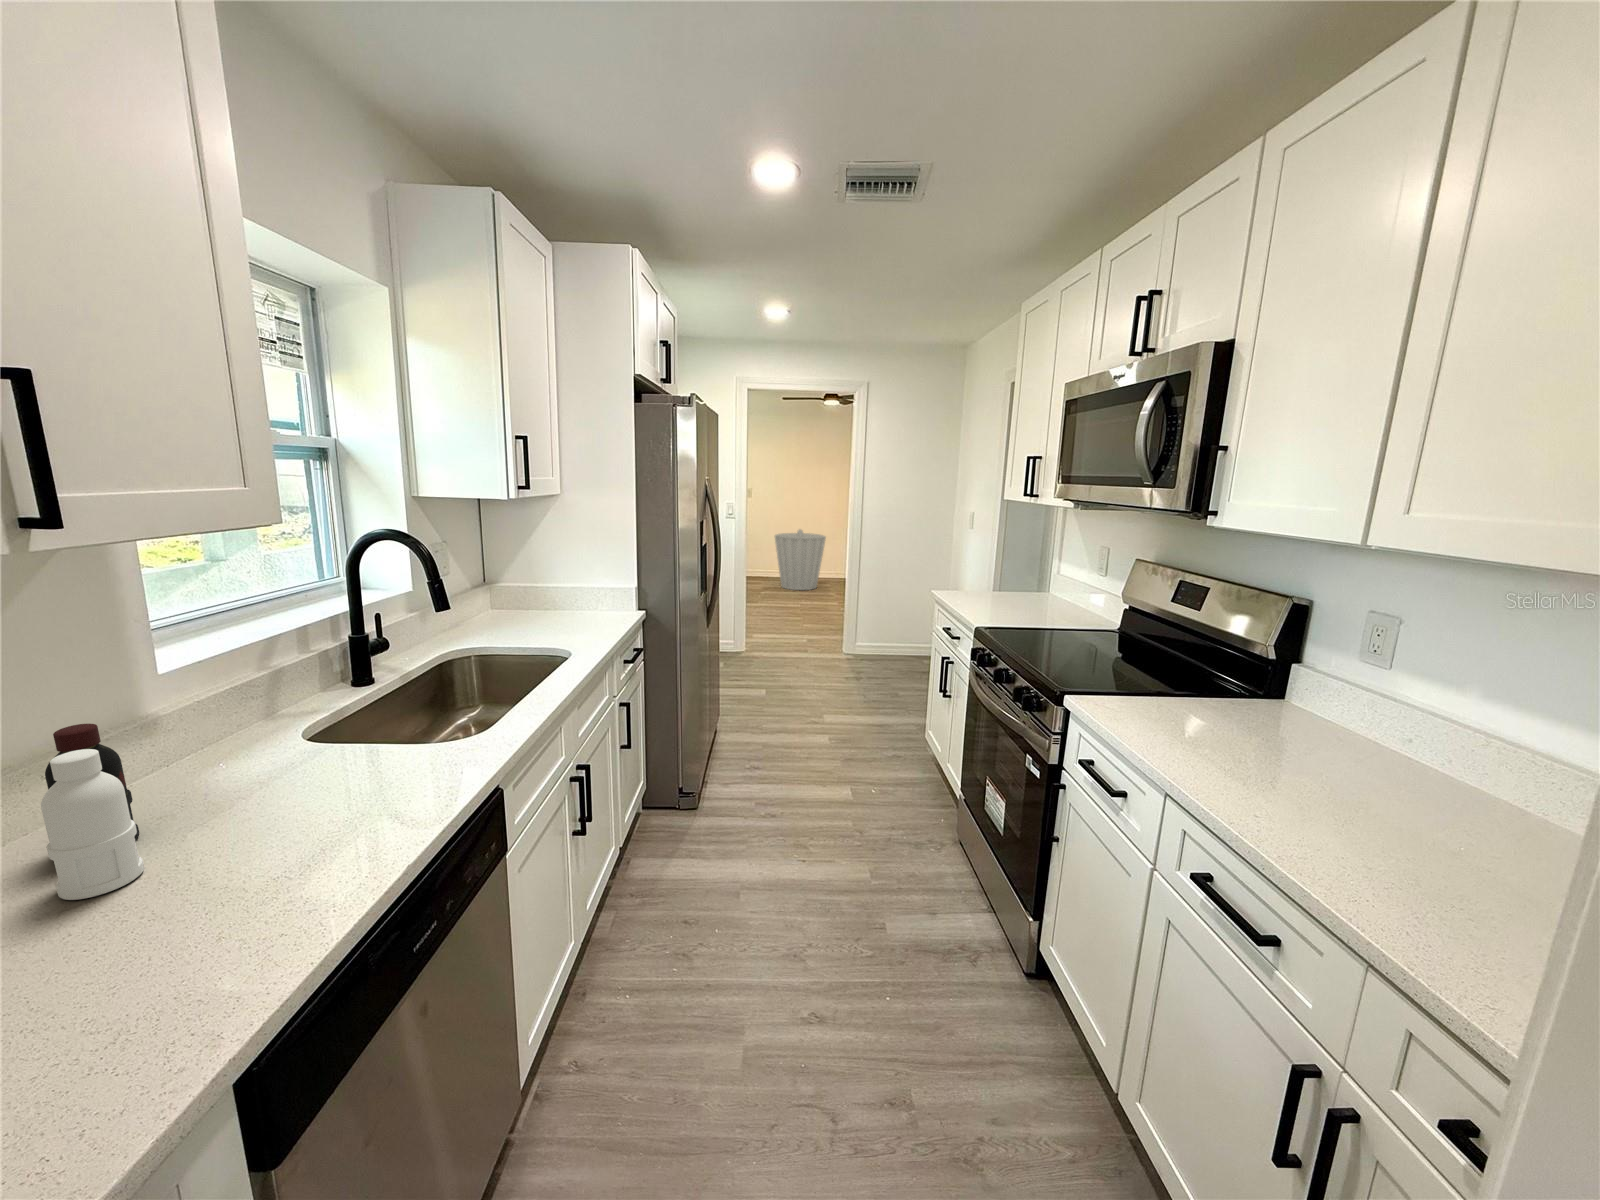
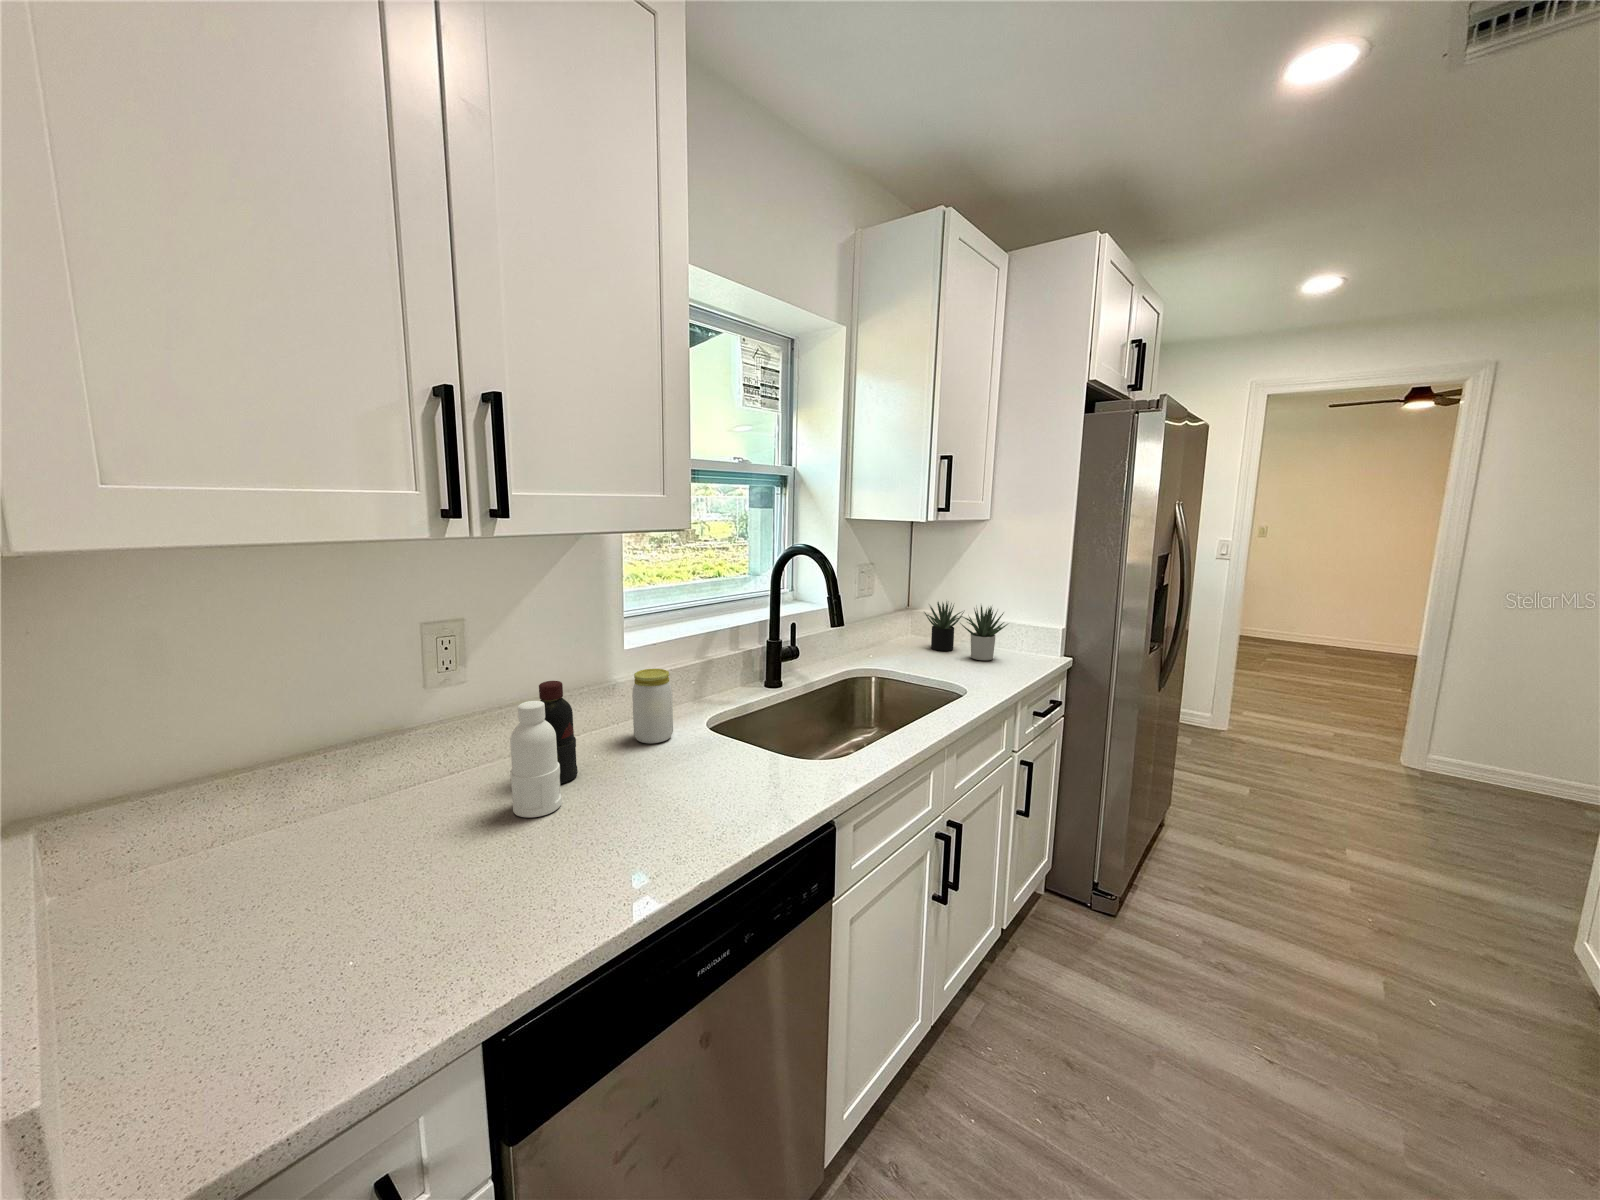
trash can: present [775,529,826,590] -> none [1299,574,1394,660]
succulent plant: none [508,572,596,625] -> present [925,602,1008,660]
jar: none [188,686,259,777] -> present [632,669,673,743]

